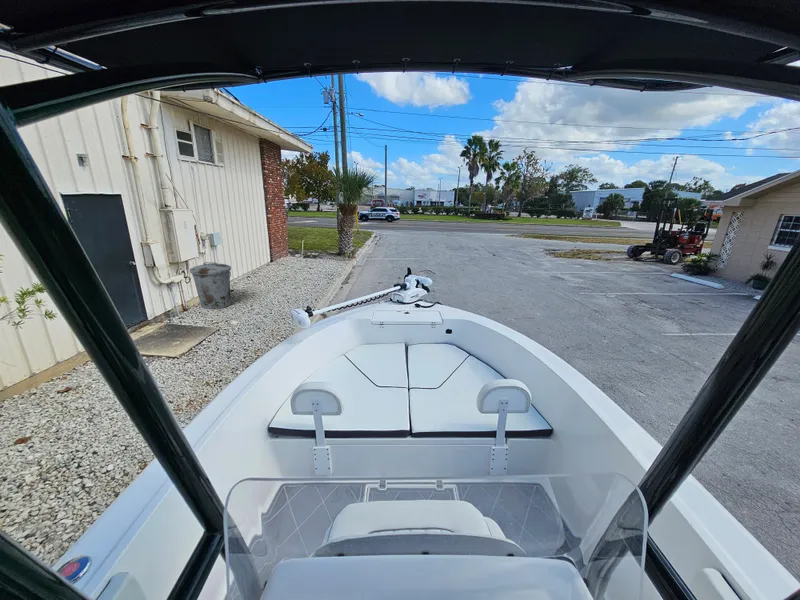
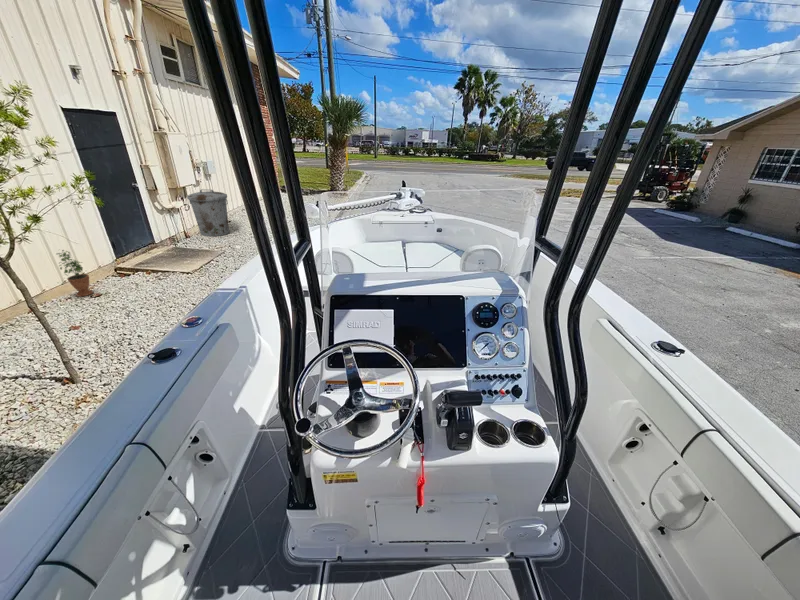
potted plant: none [25,342,63,393] -> present [58,250,93,296]

